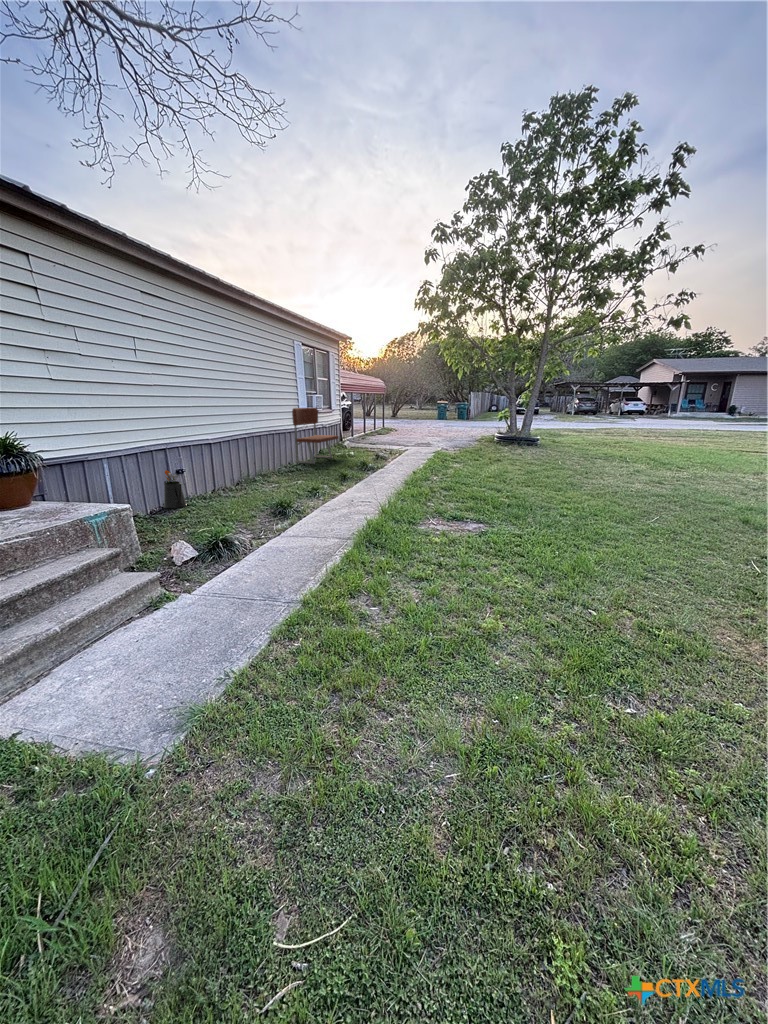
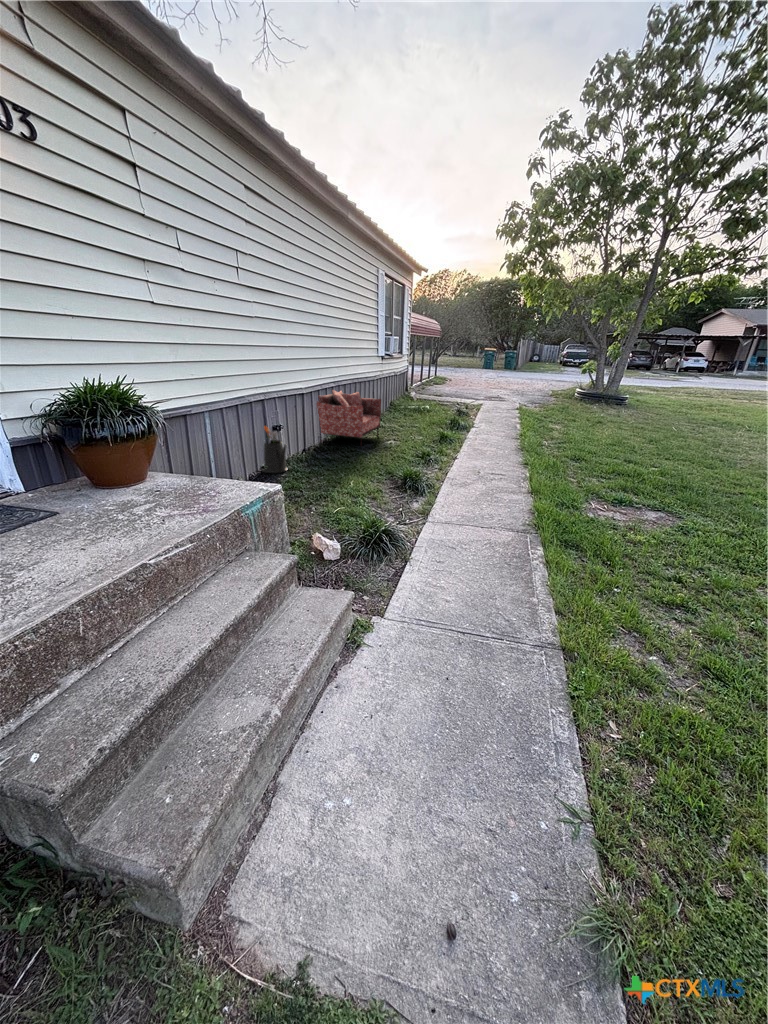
bench: present [292,408,338,464] -> none [373,352,419,419]
armchair: none [225,440,288,486] -> present [317,390,381,446]

